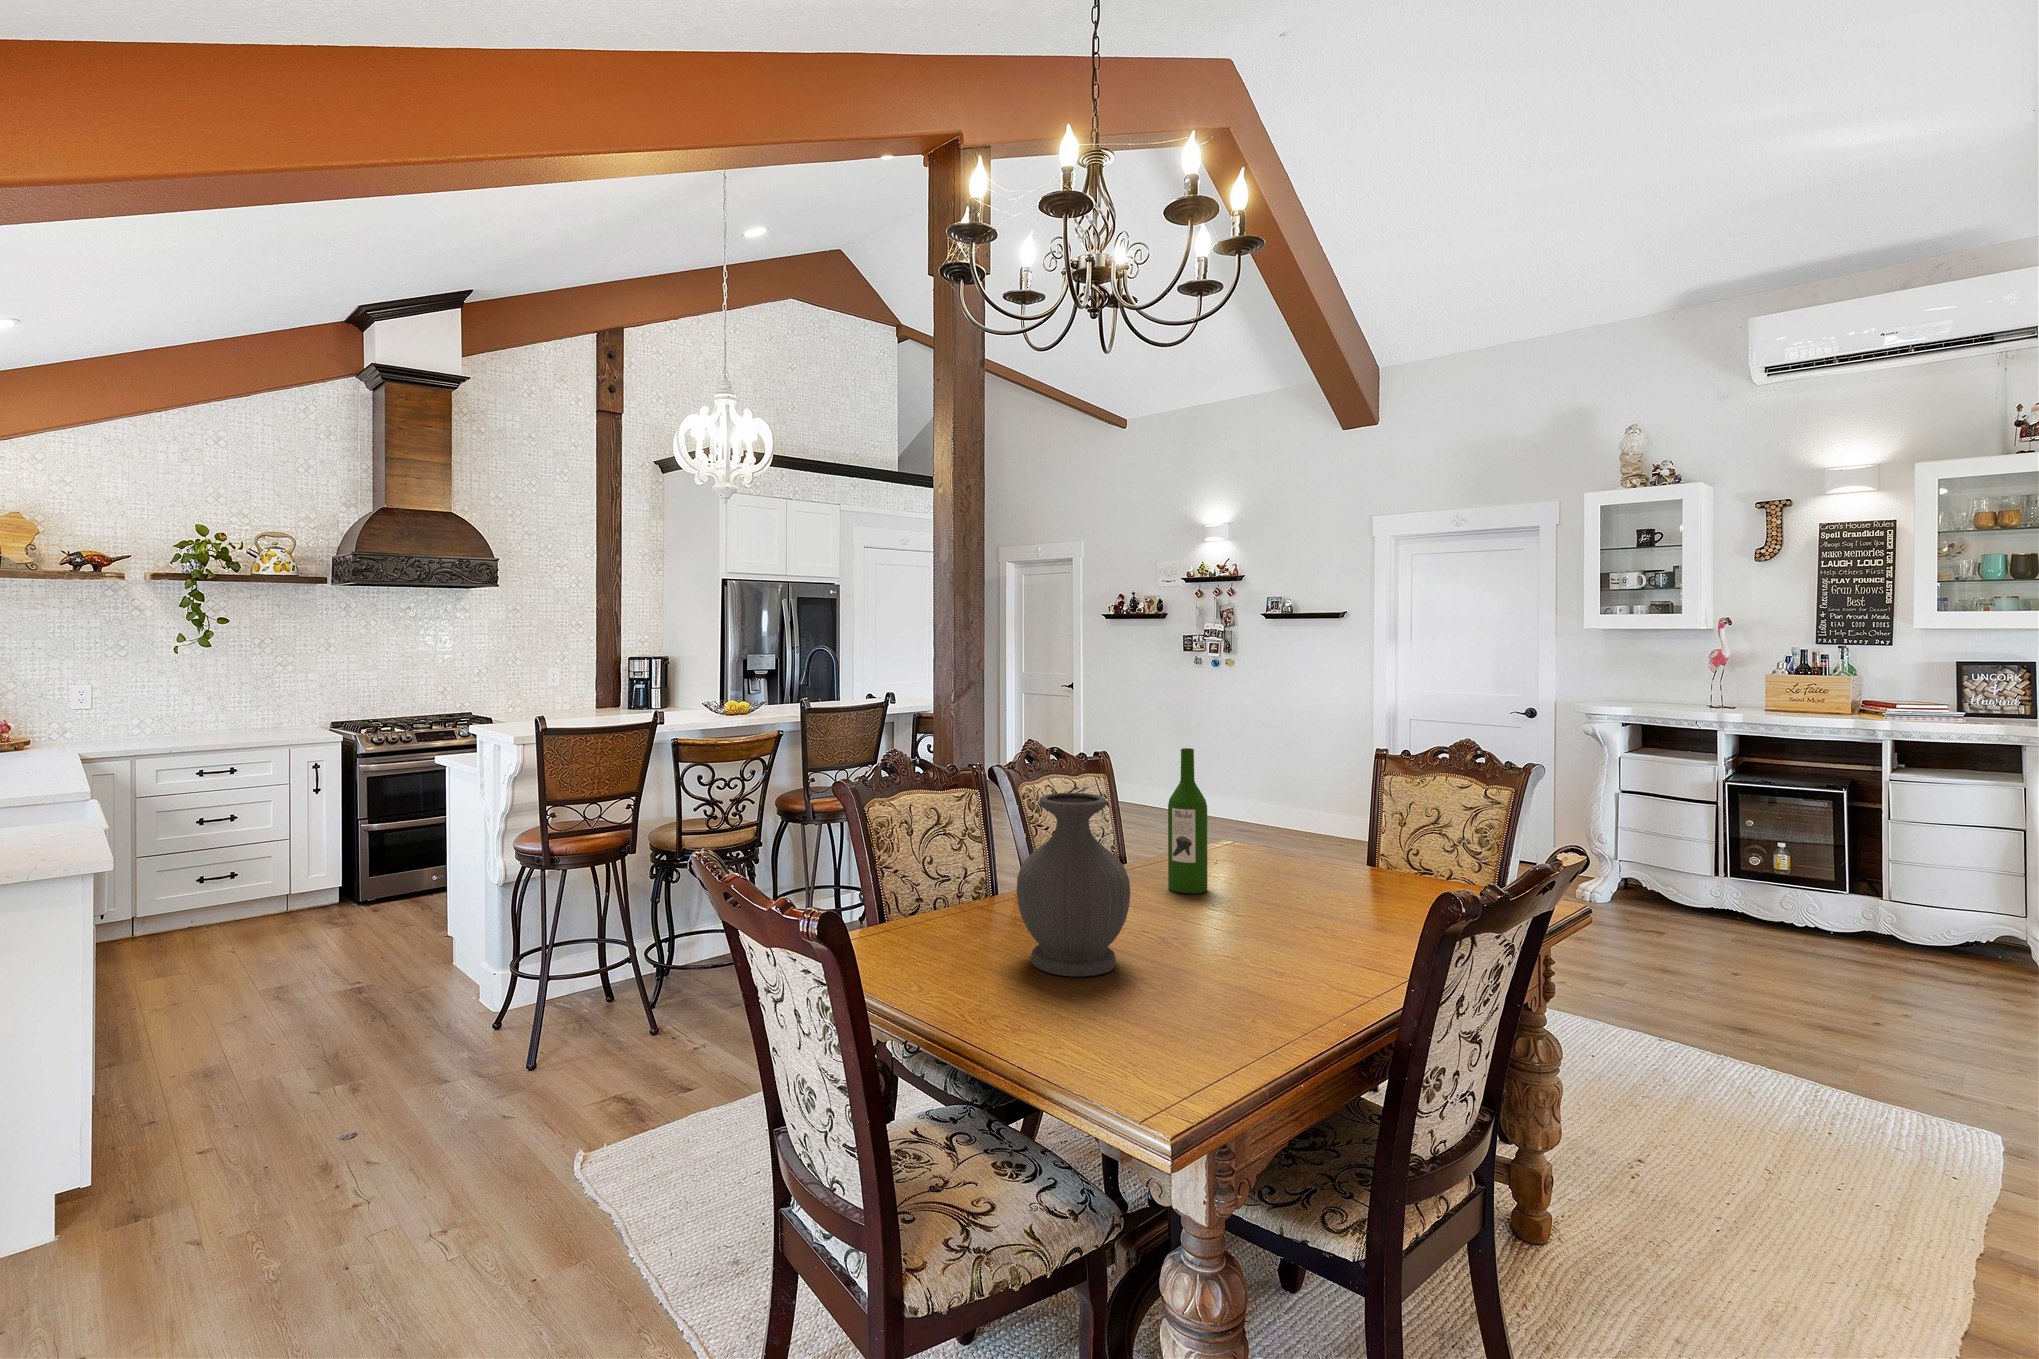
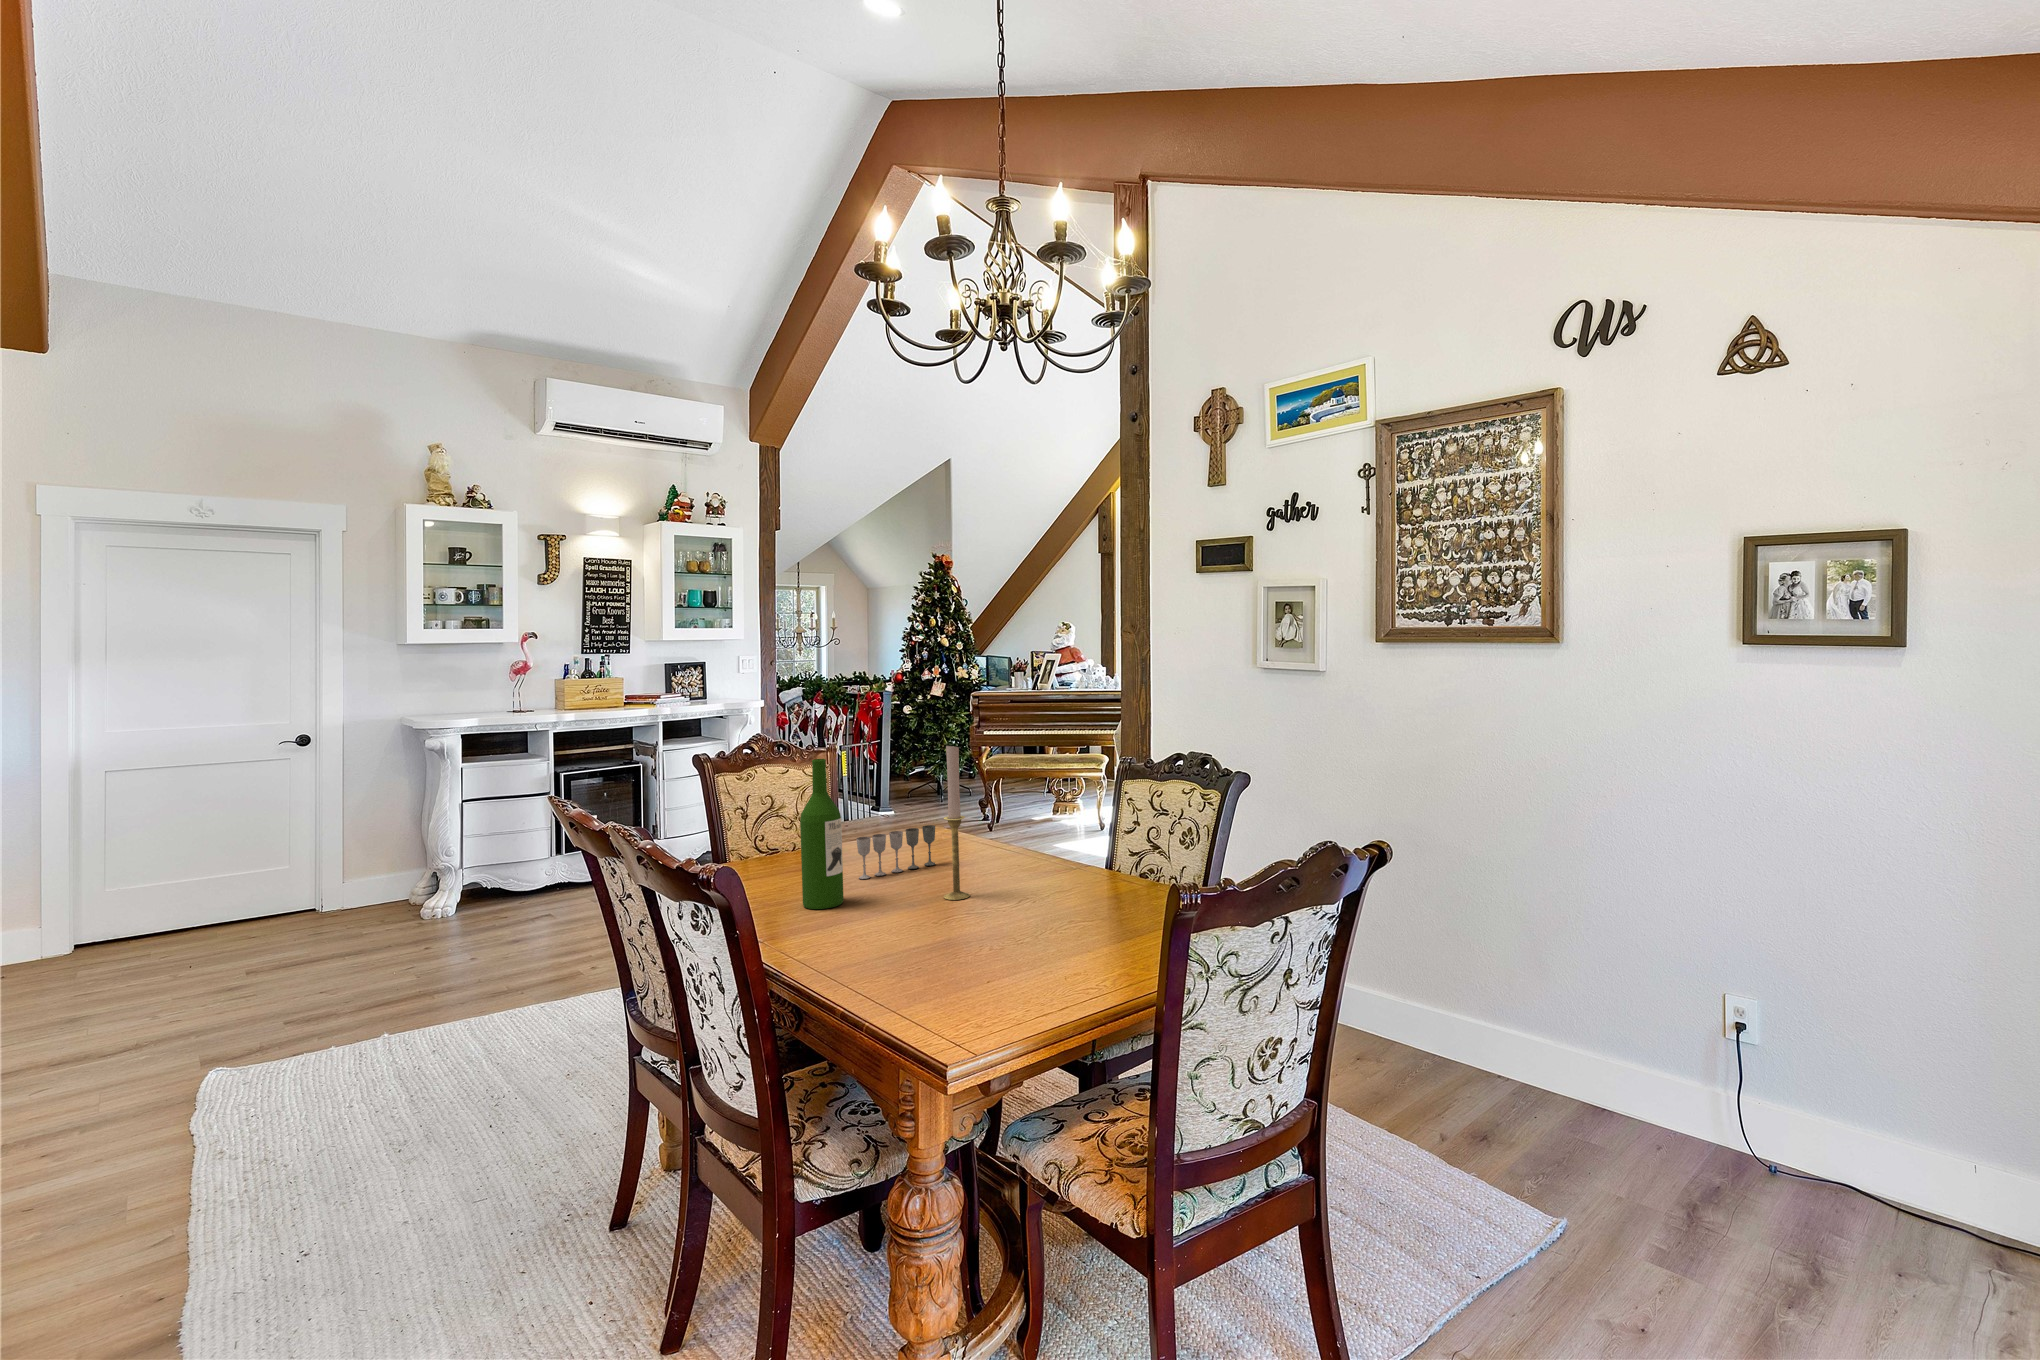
candlestick: none [1221,755,1252,932] -> present [944,744,970,900]
vase: present [1017,793,1130,976] -> none [988,784,1097,957]
wine glass: none [1283,850,1376,914] -> present [857,825,935,879]

